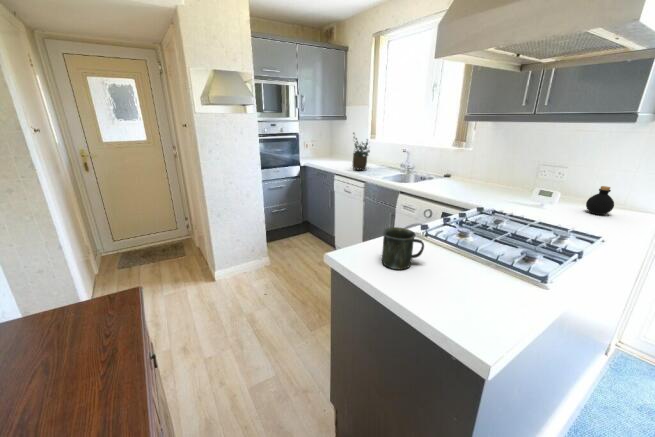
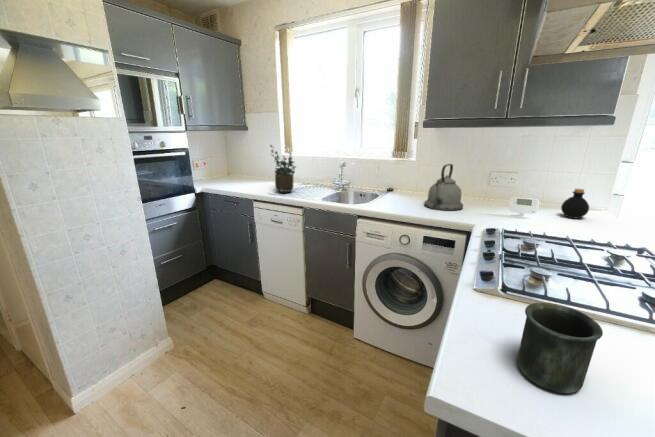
kettle: none [459,155,495,196] -> present [424,164,463,211]

